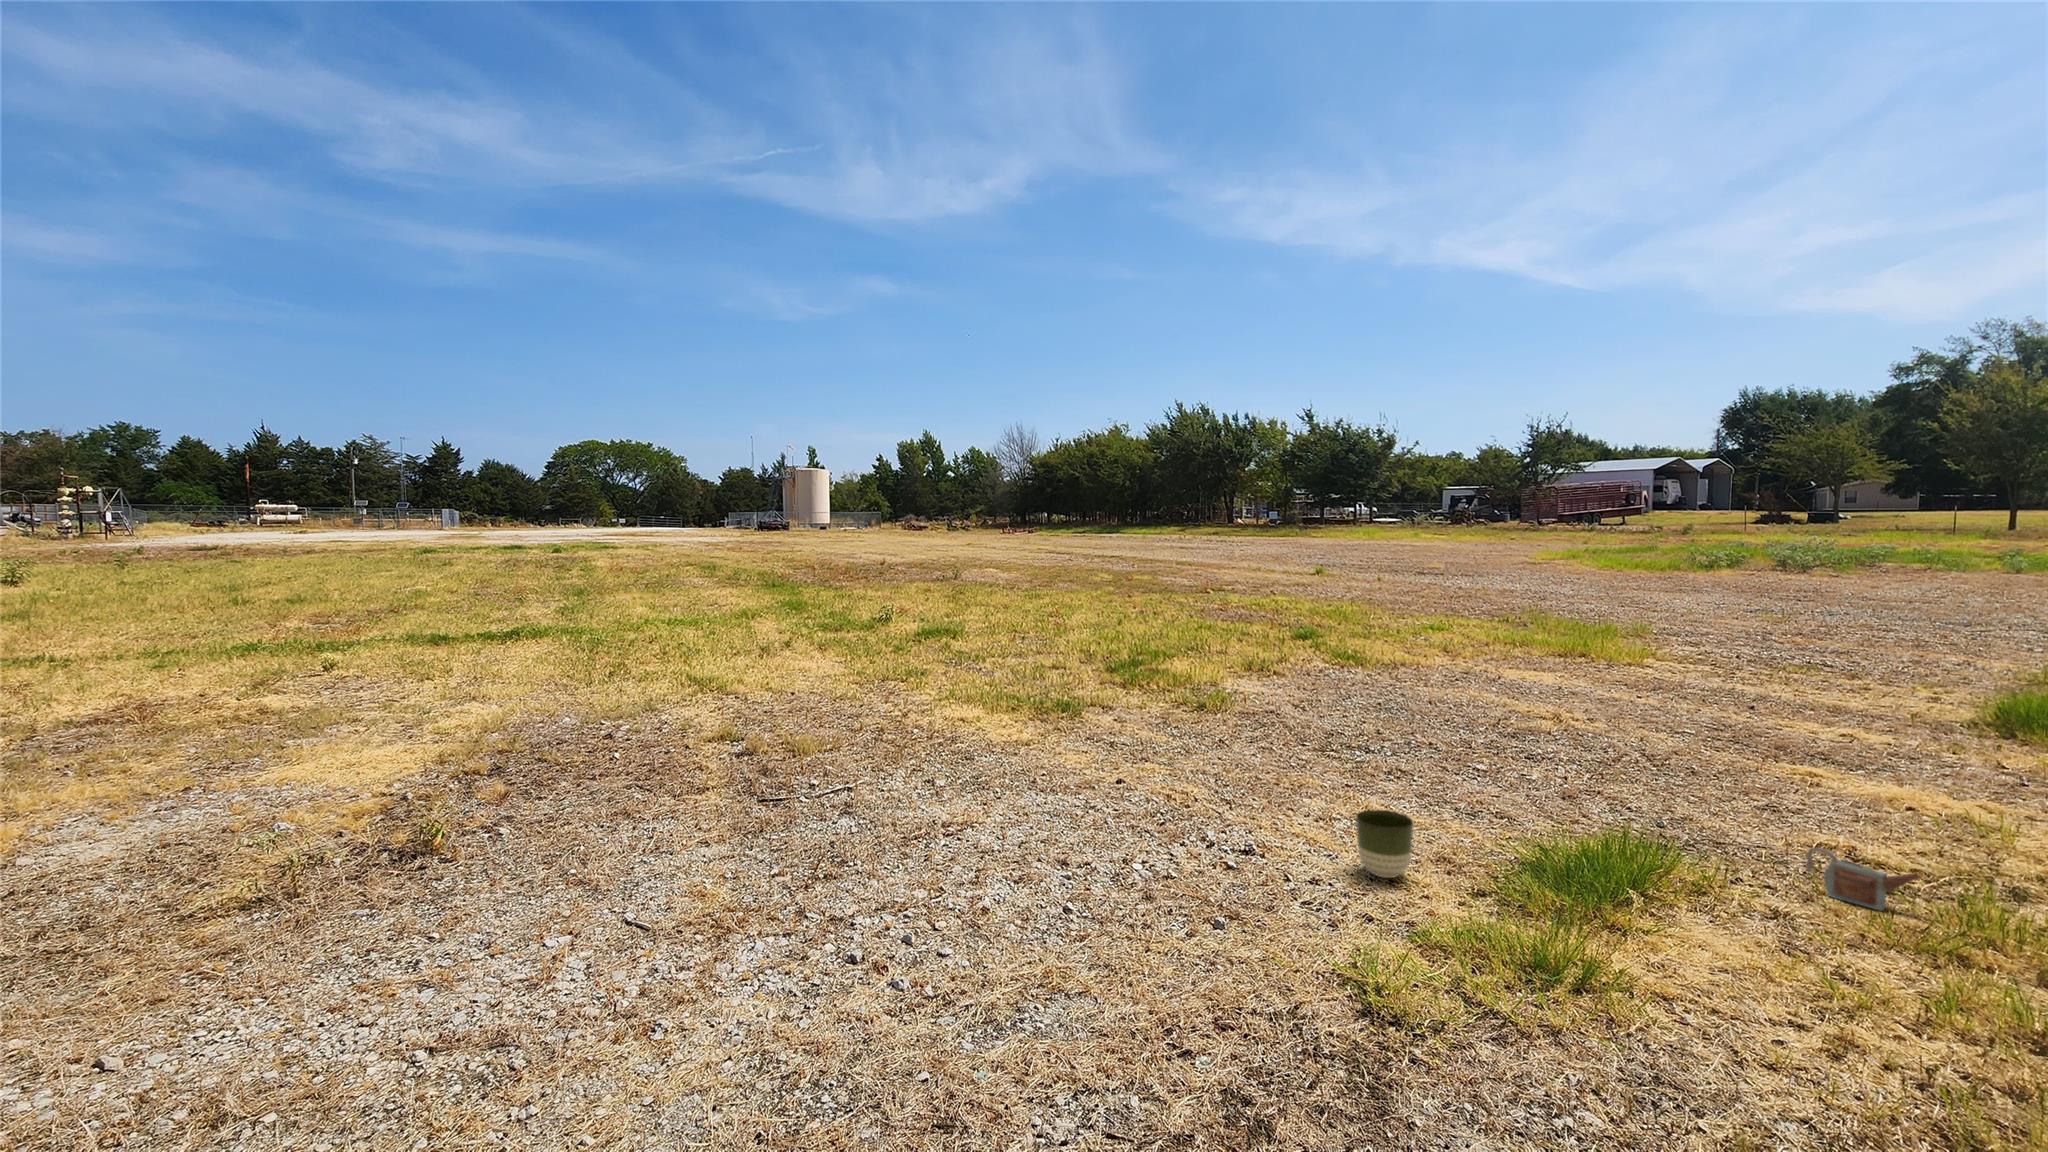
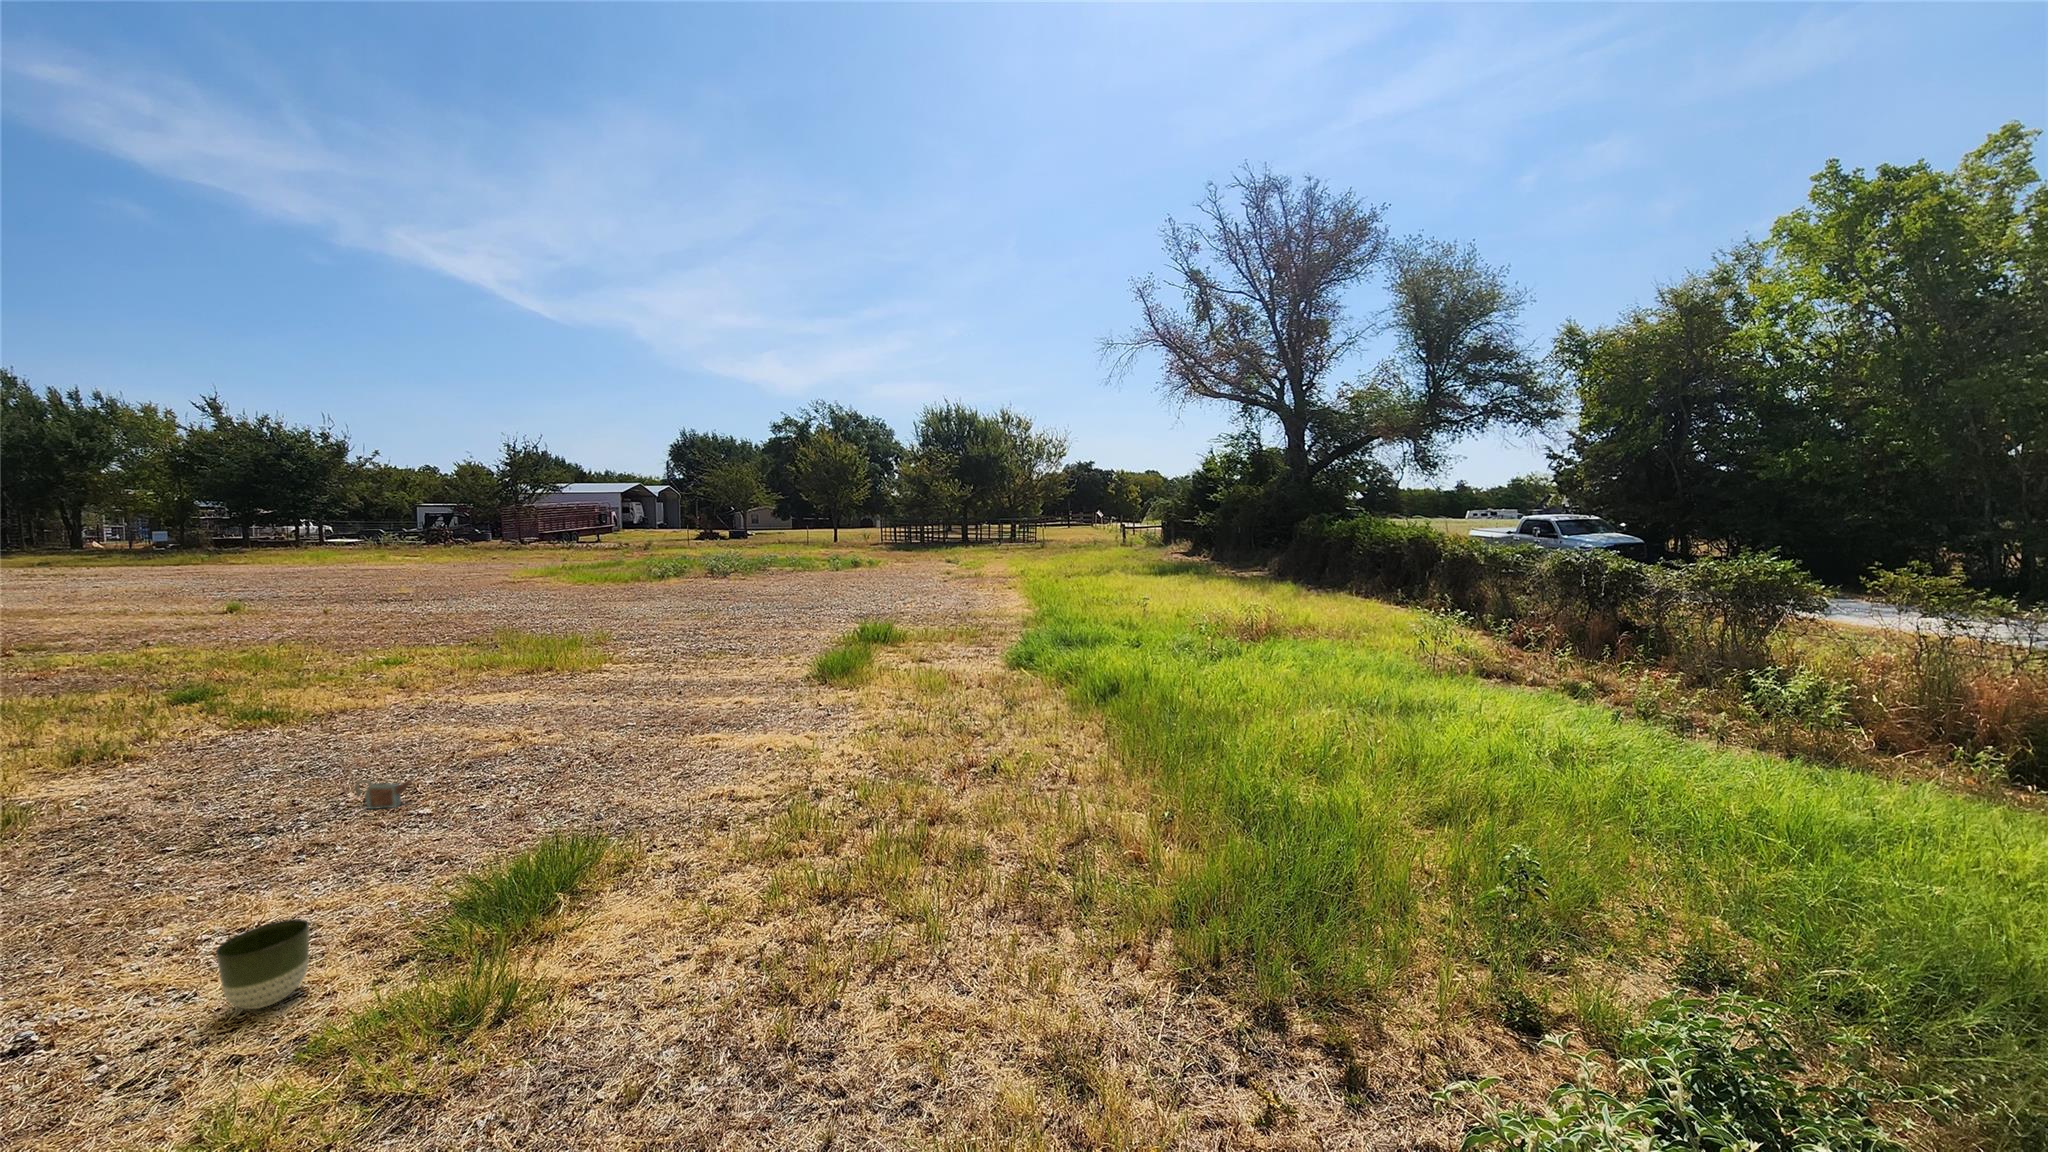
watering can: present [1805,847,1921,911] -> present [355,779,414,809]

